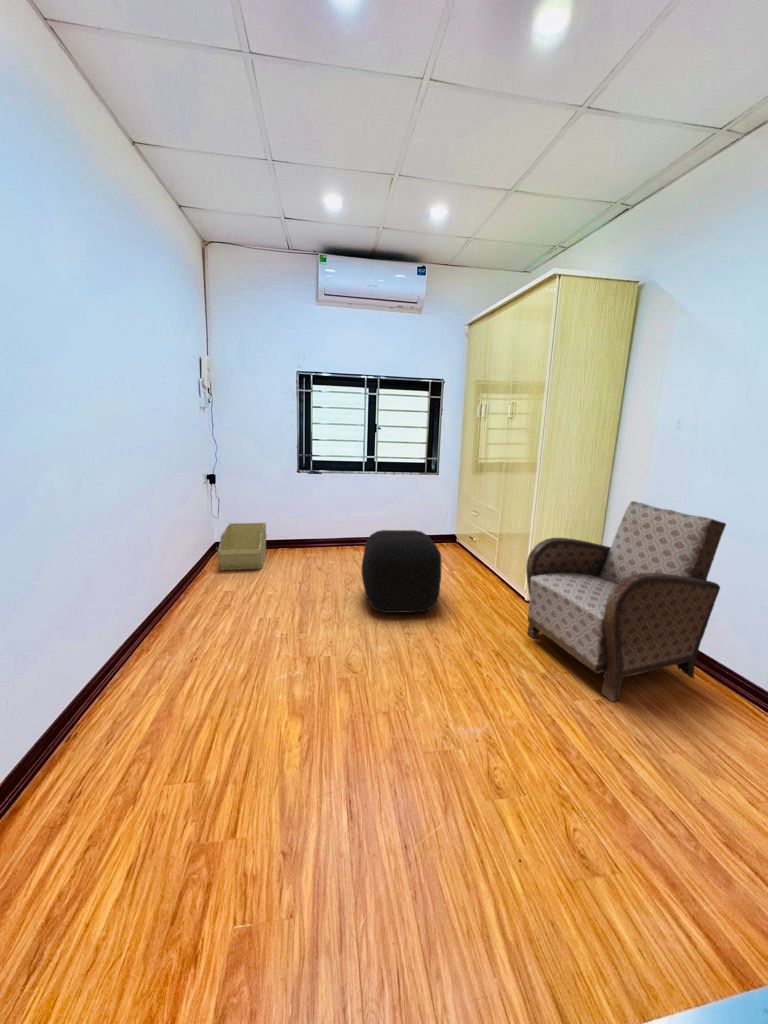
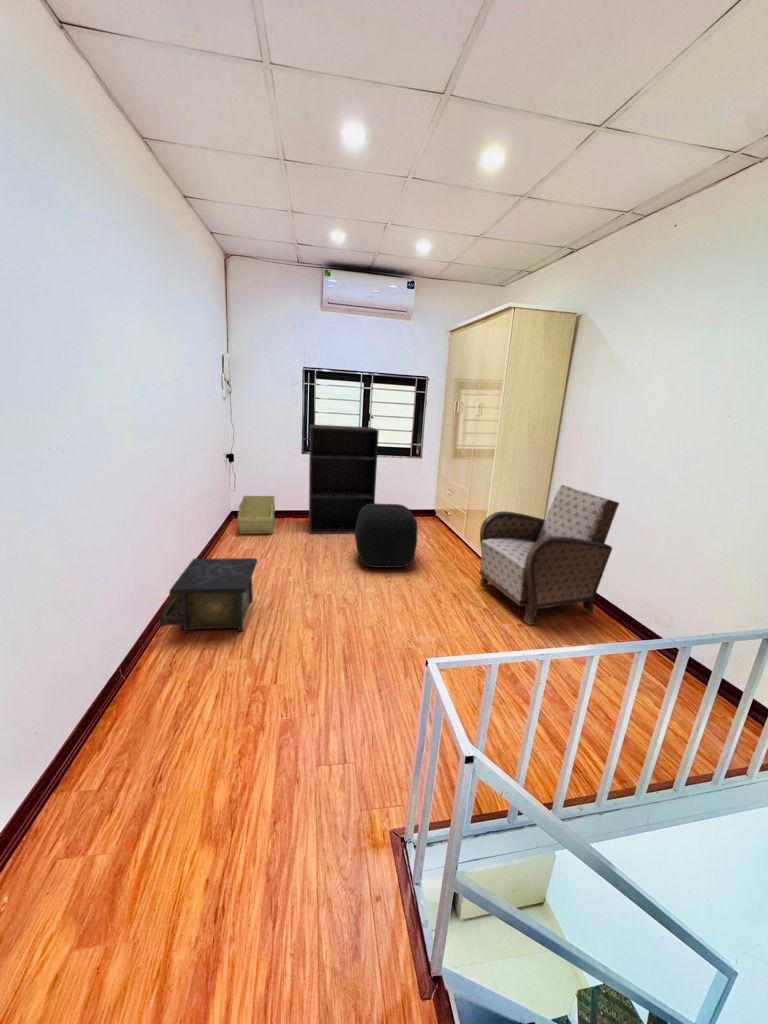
bookshelf: none [306,437,388,568] -> present [309,425,379,534]
nightstand: none [72,612,228,733] -> present [159,558,257,633]

